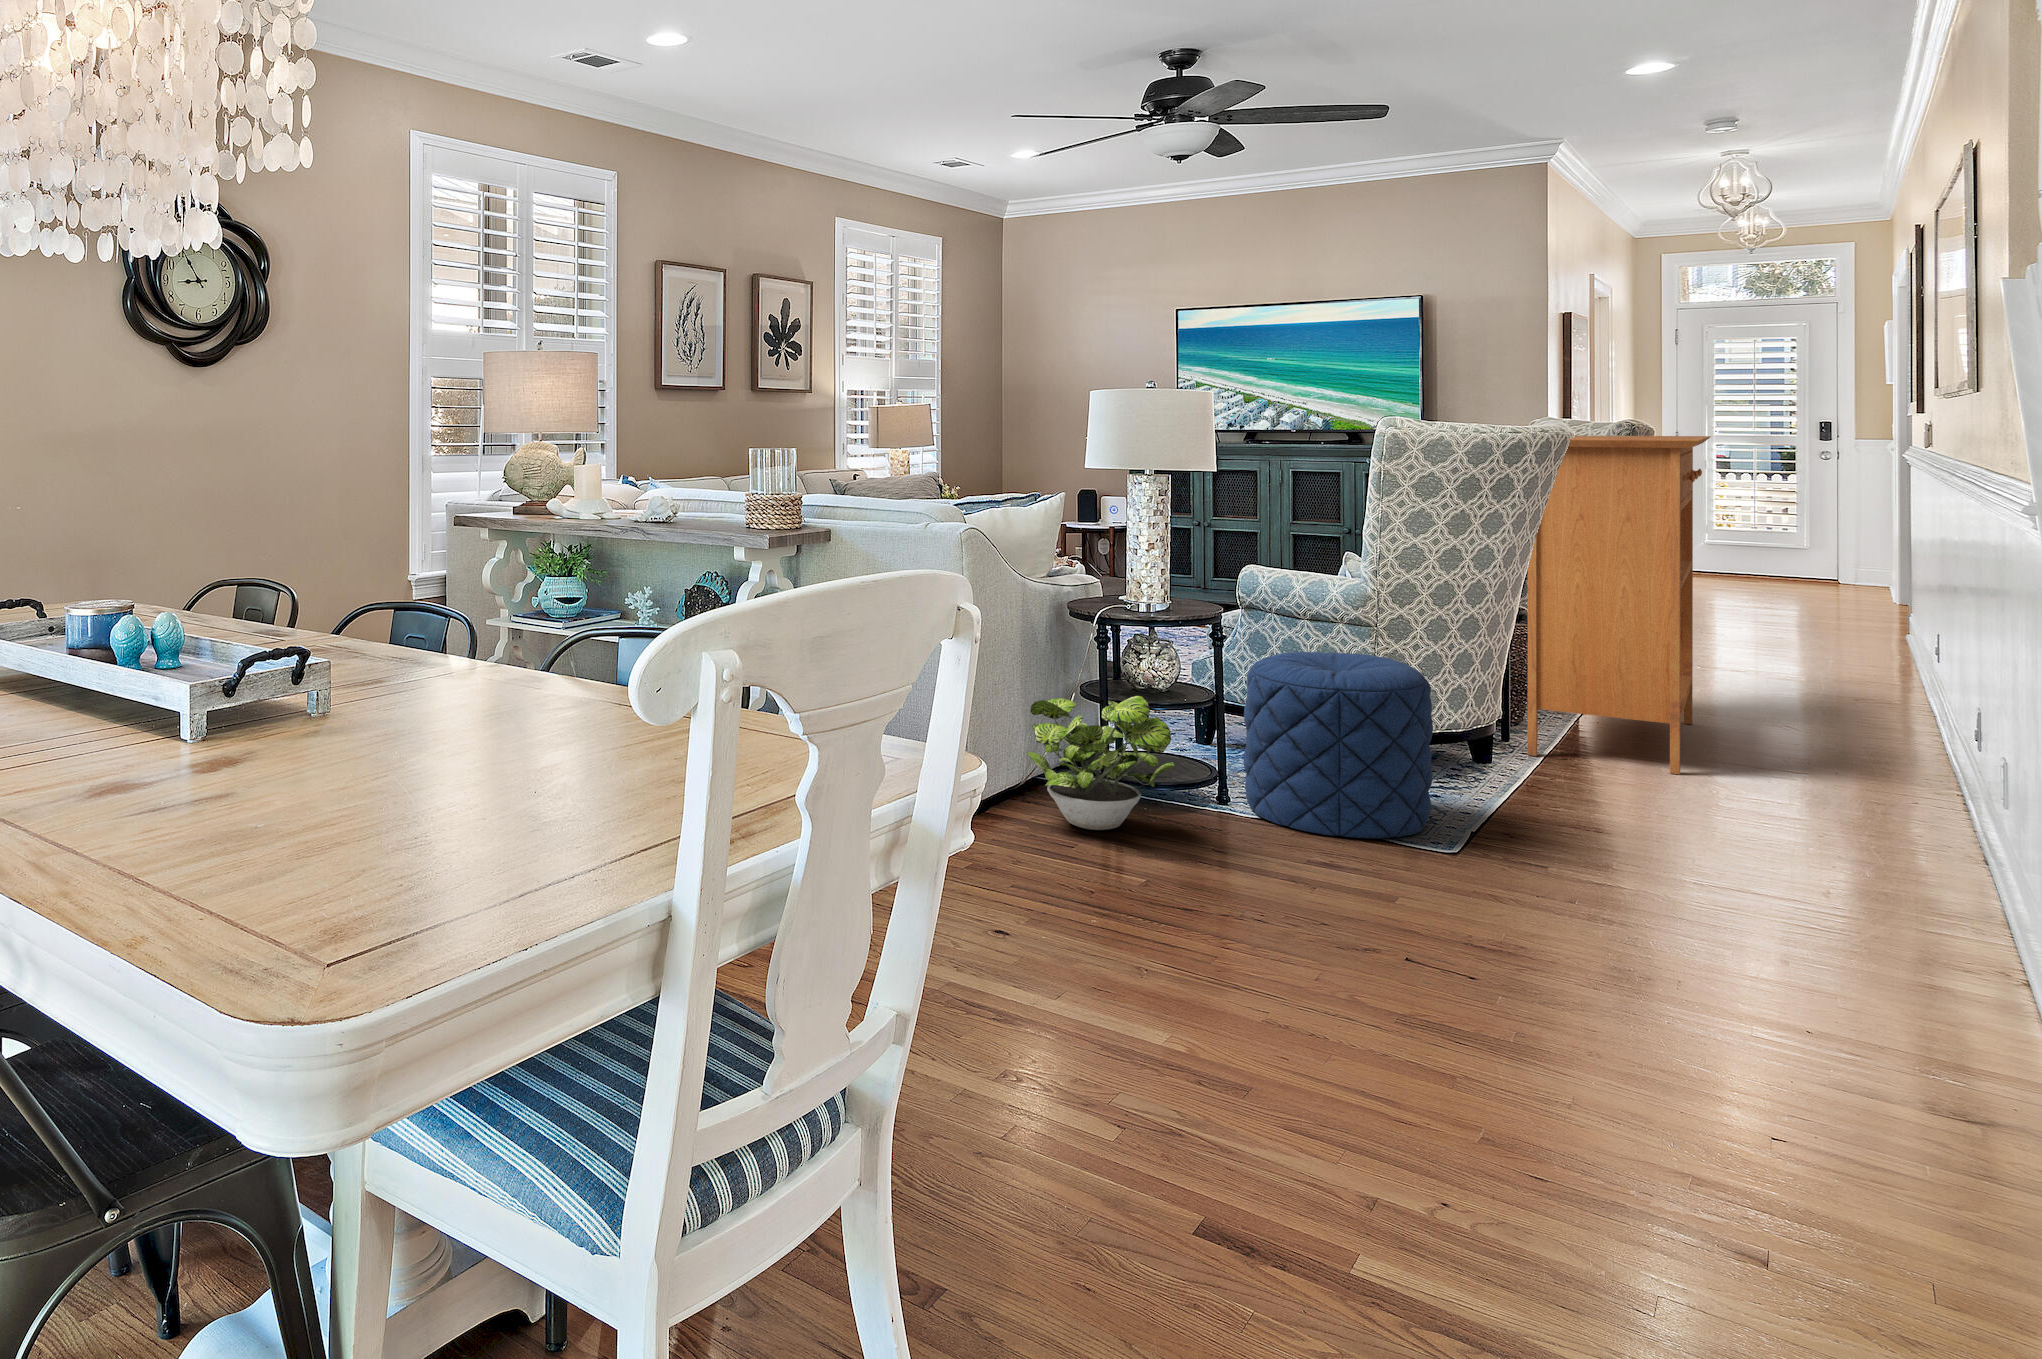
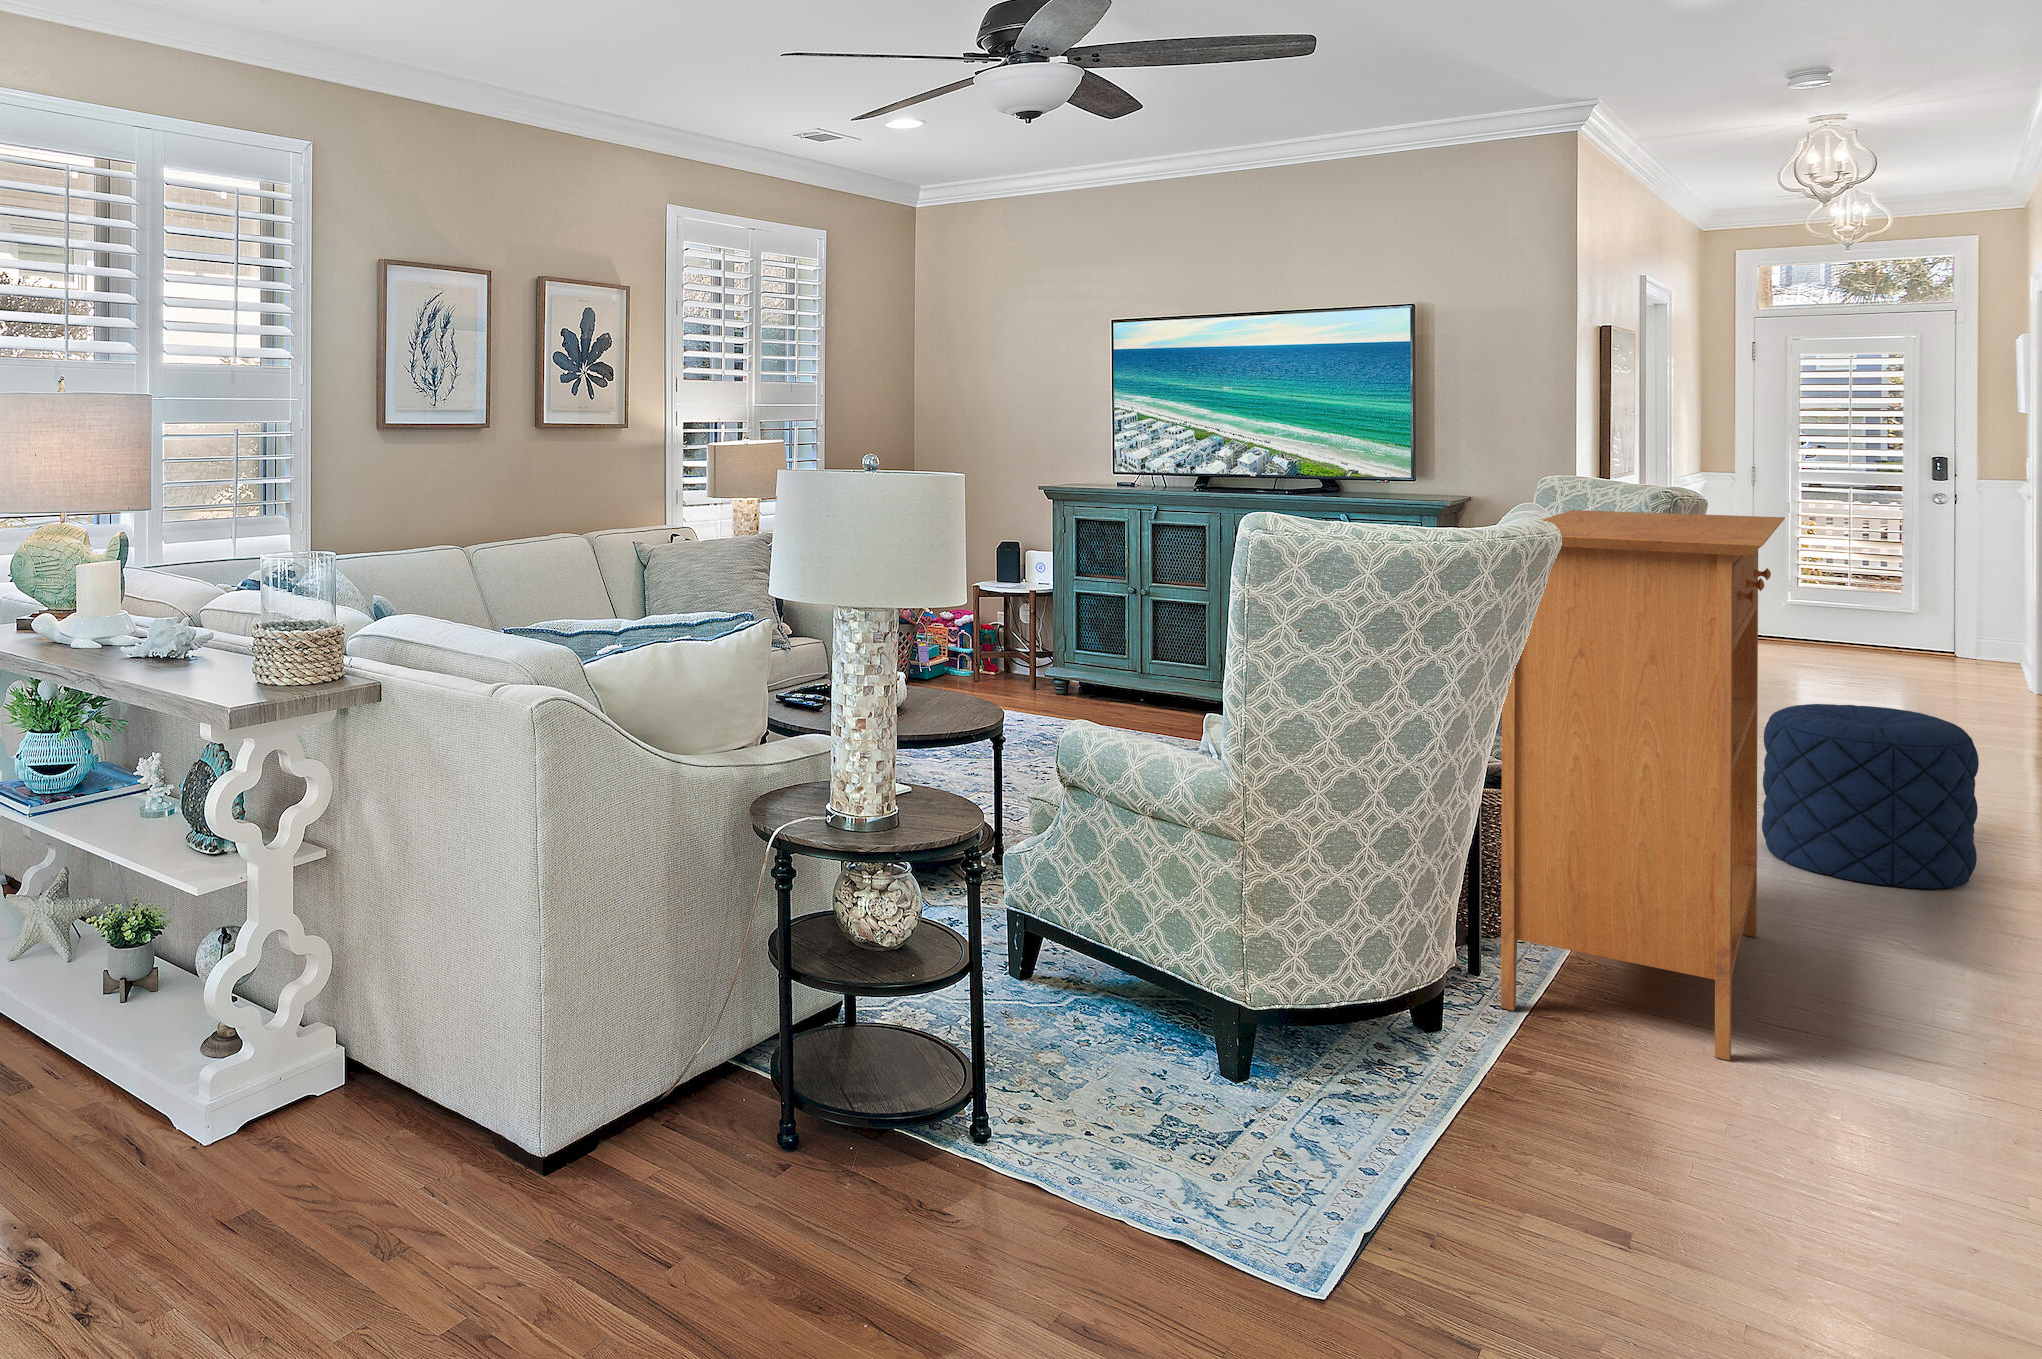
pouf: present [1244,652,1433,839] -> present [1762,704,1979,889]
potted plant: present [1026,696,1174,830] -> none [646,961,872,1205]

